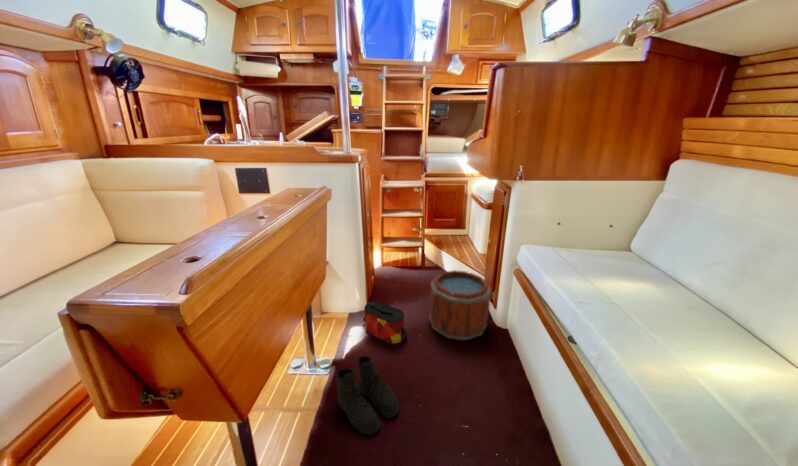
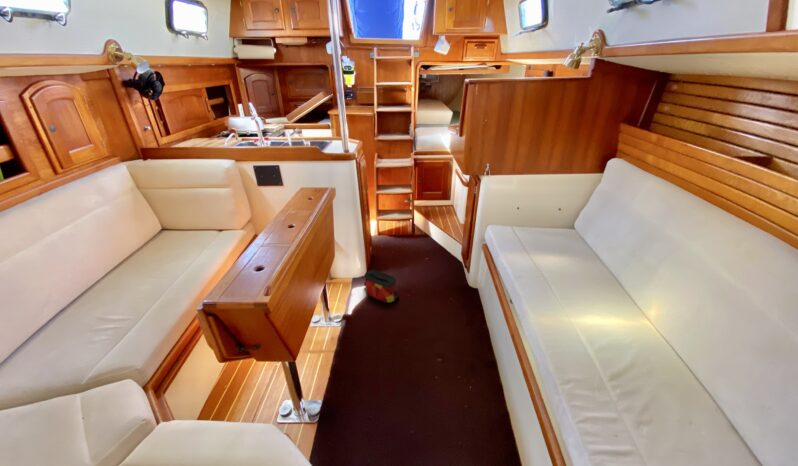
bucket: present [429,270,491,340] -> none [417,243,465,299]
boots: present [337,356,399,434] -> none [346,312,392,365]

